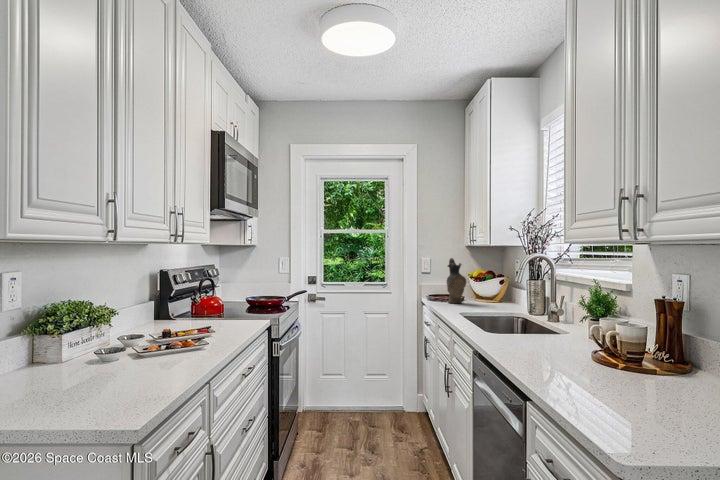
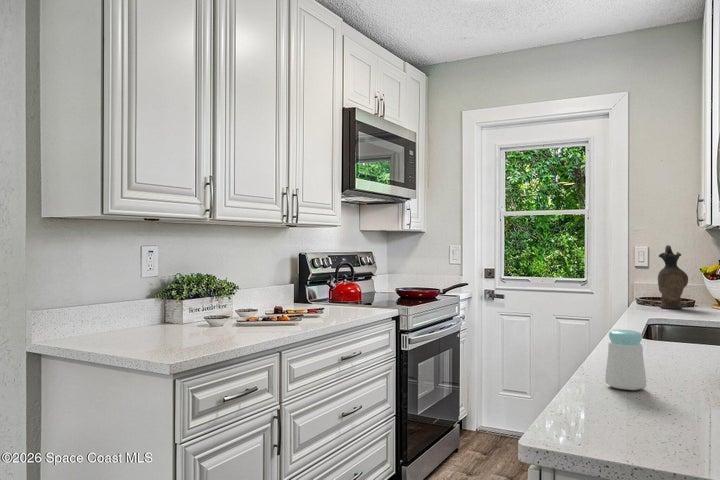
salt shaker: none [540,336,568,382] -> present [605,330,646,390]

